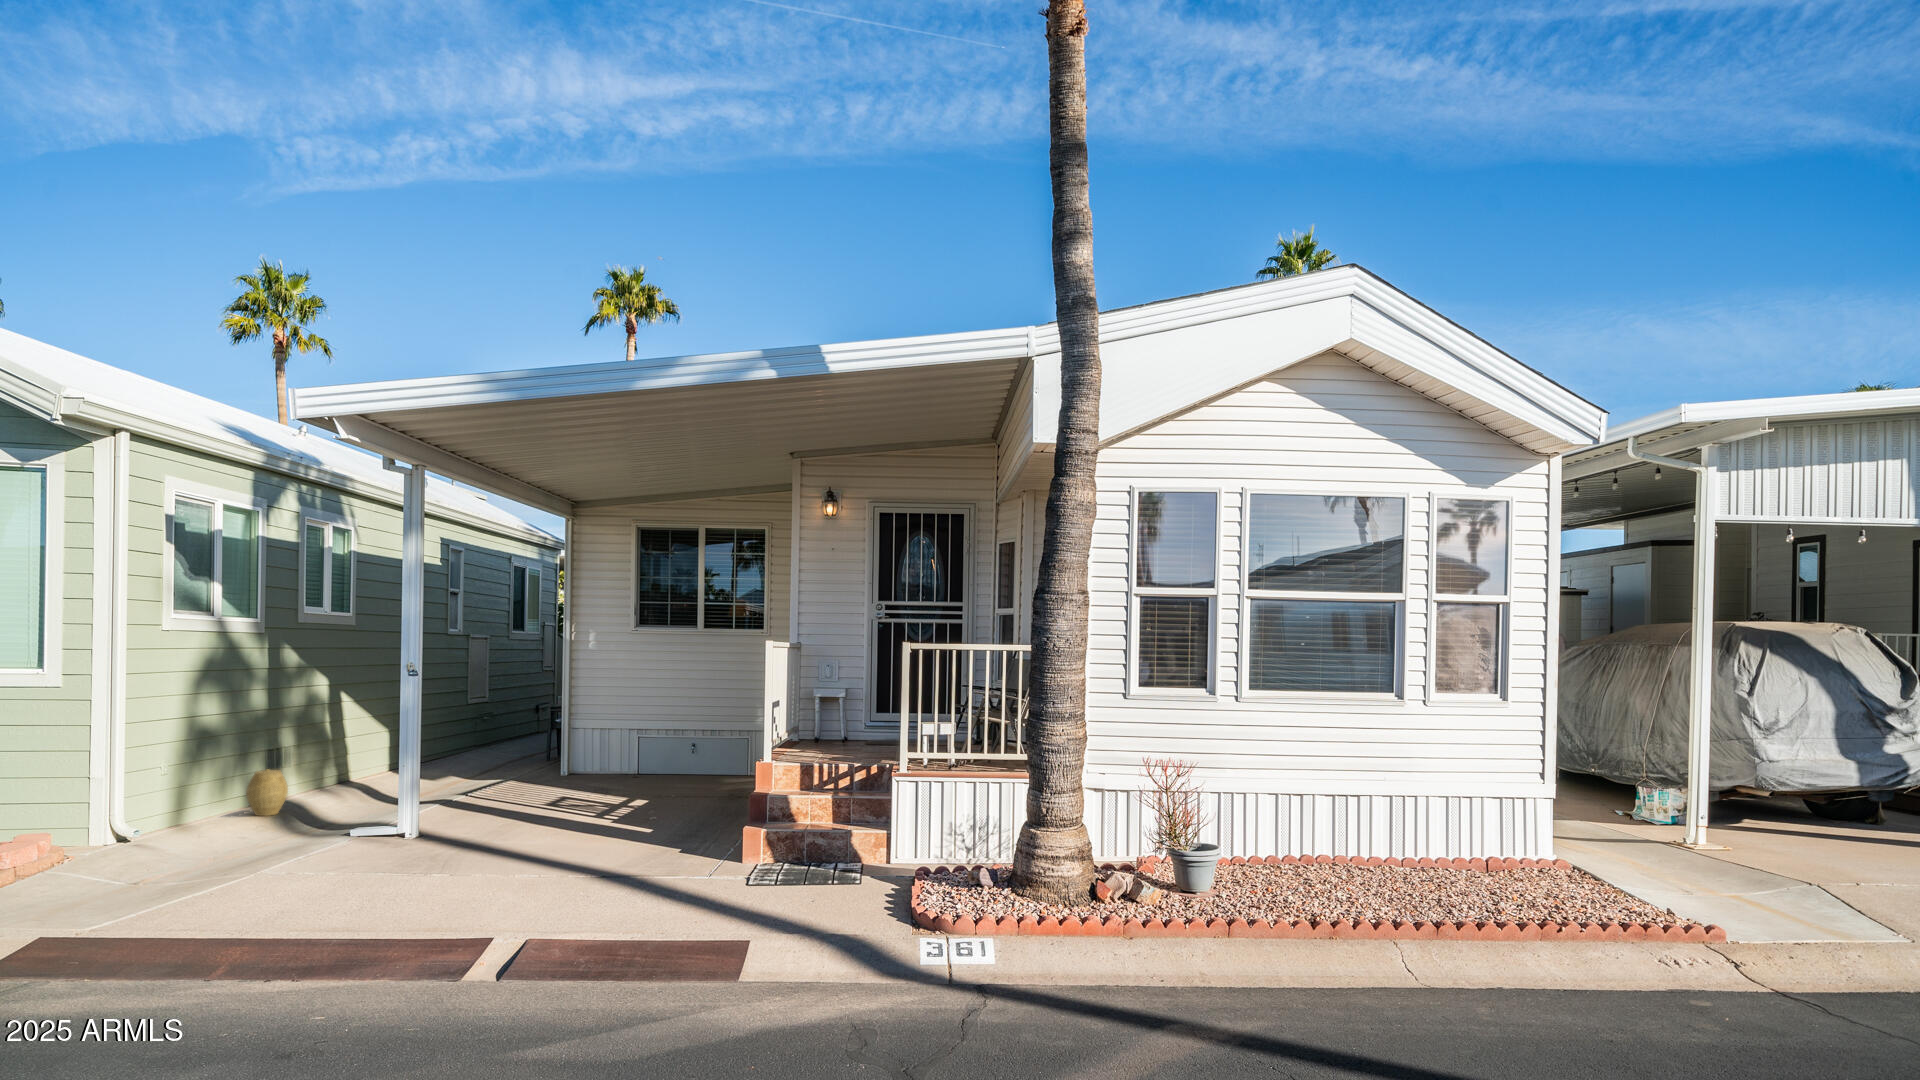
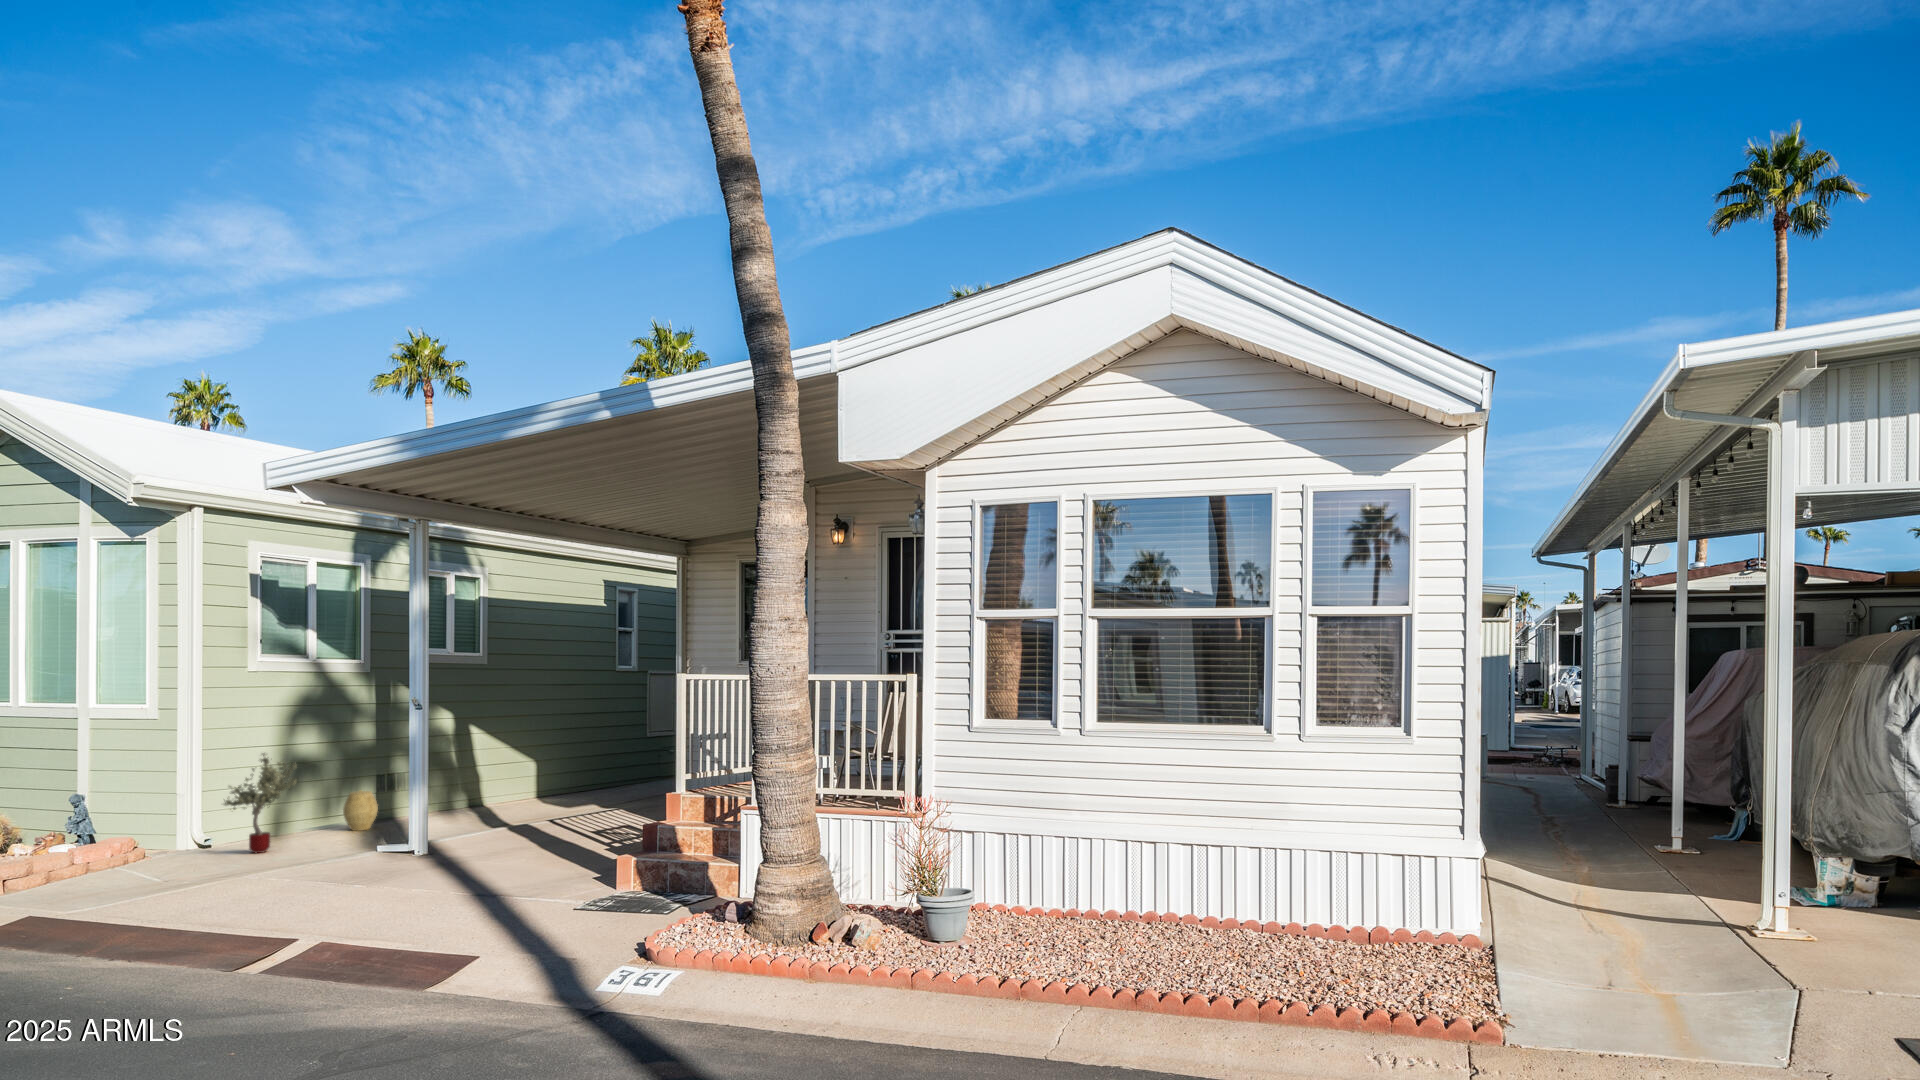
potted tree: none [146,727,230,847] -> present [224,753,297,853]

